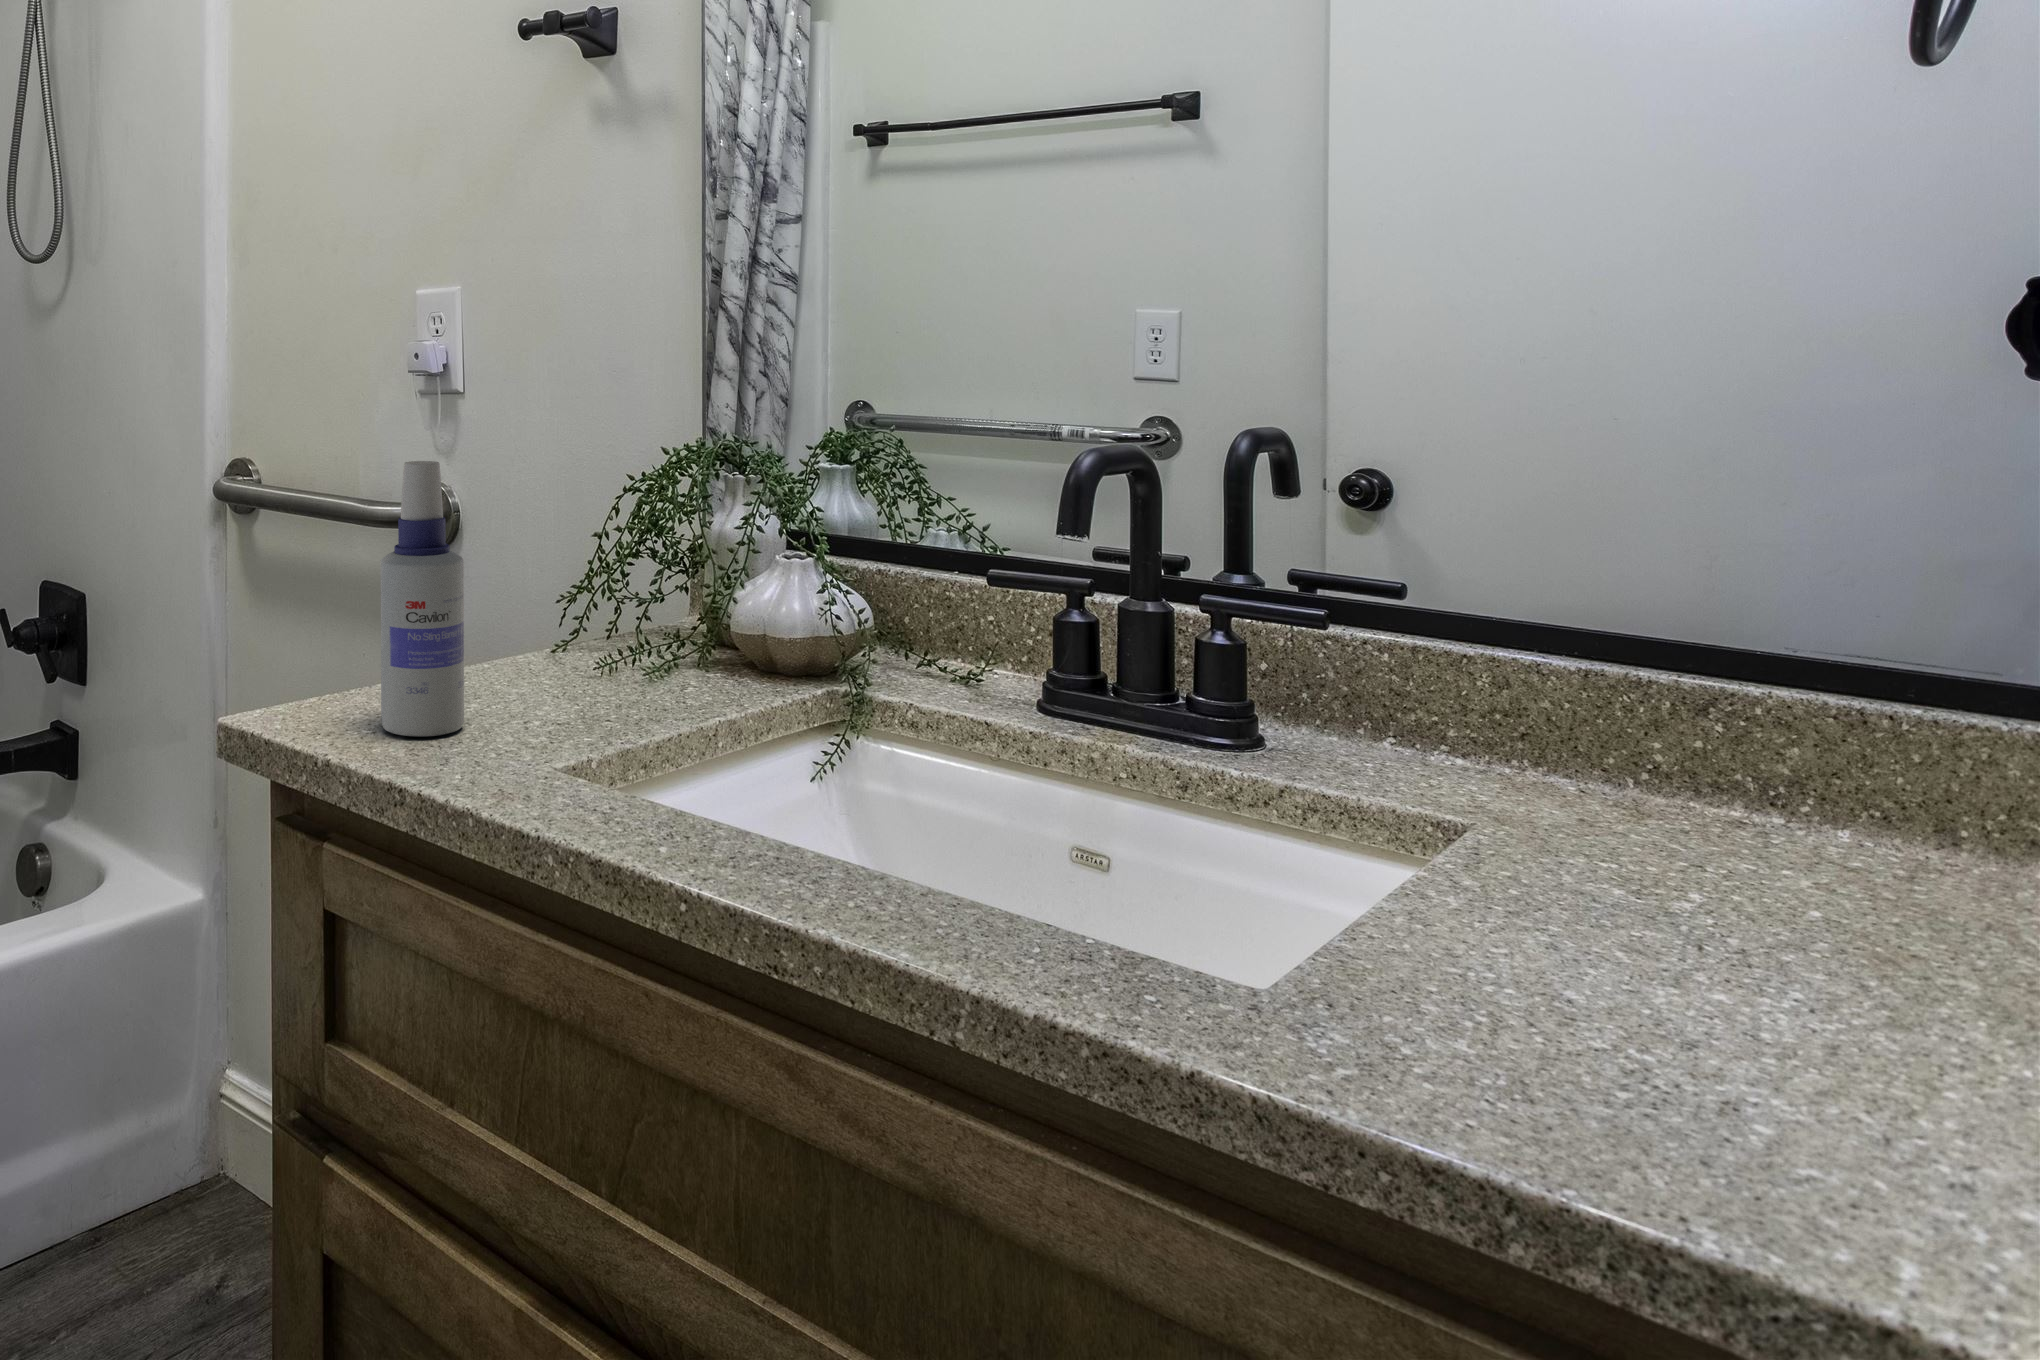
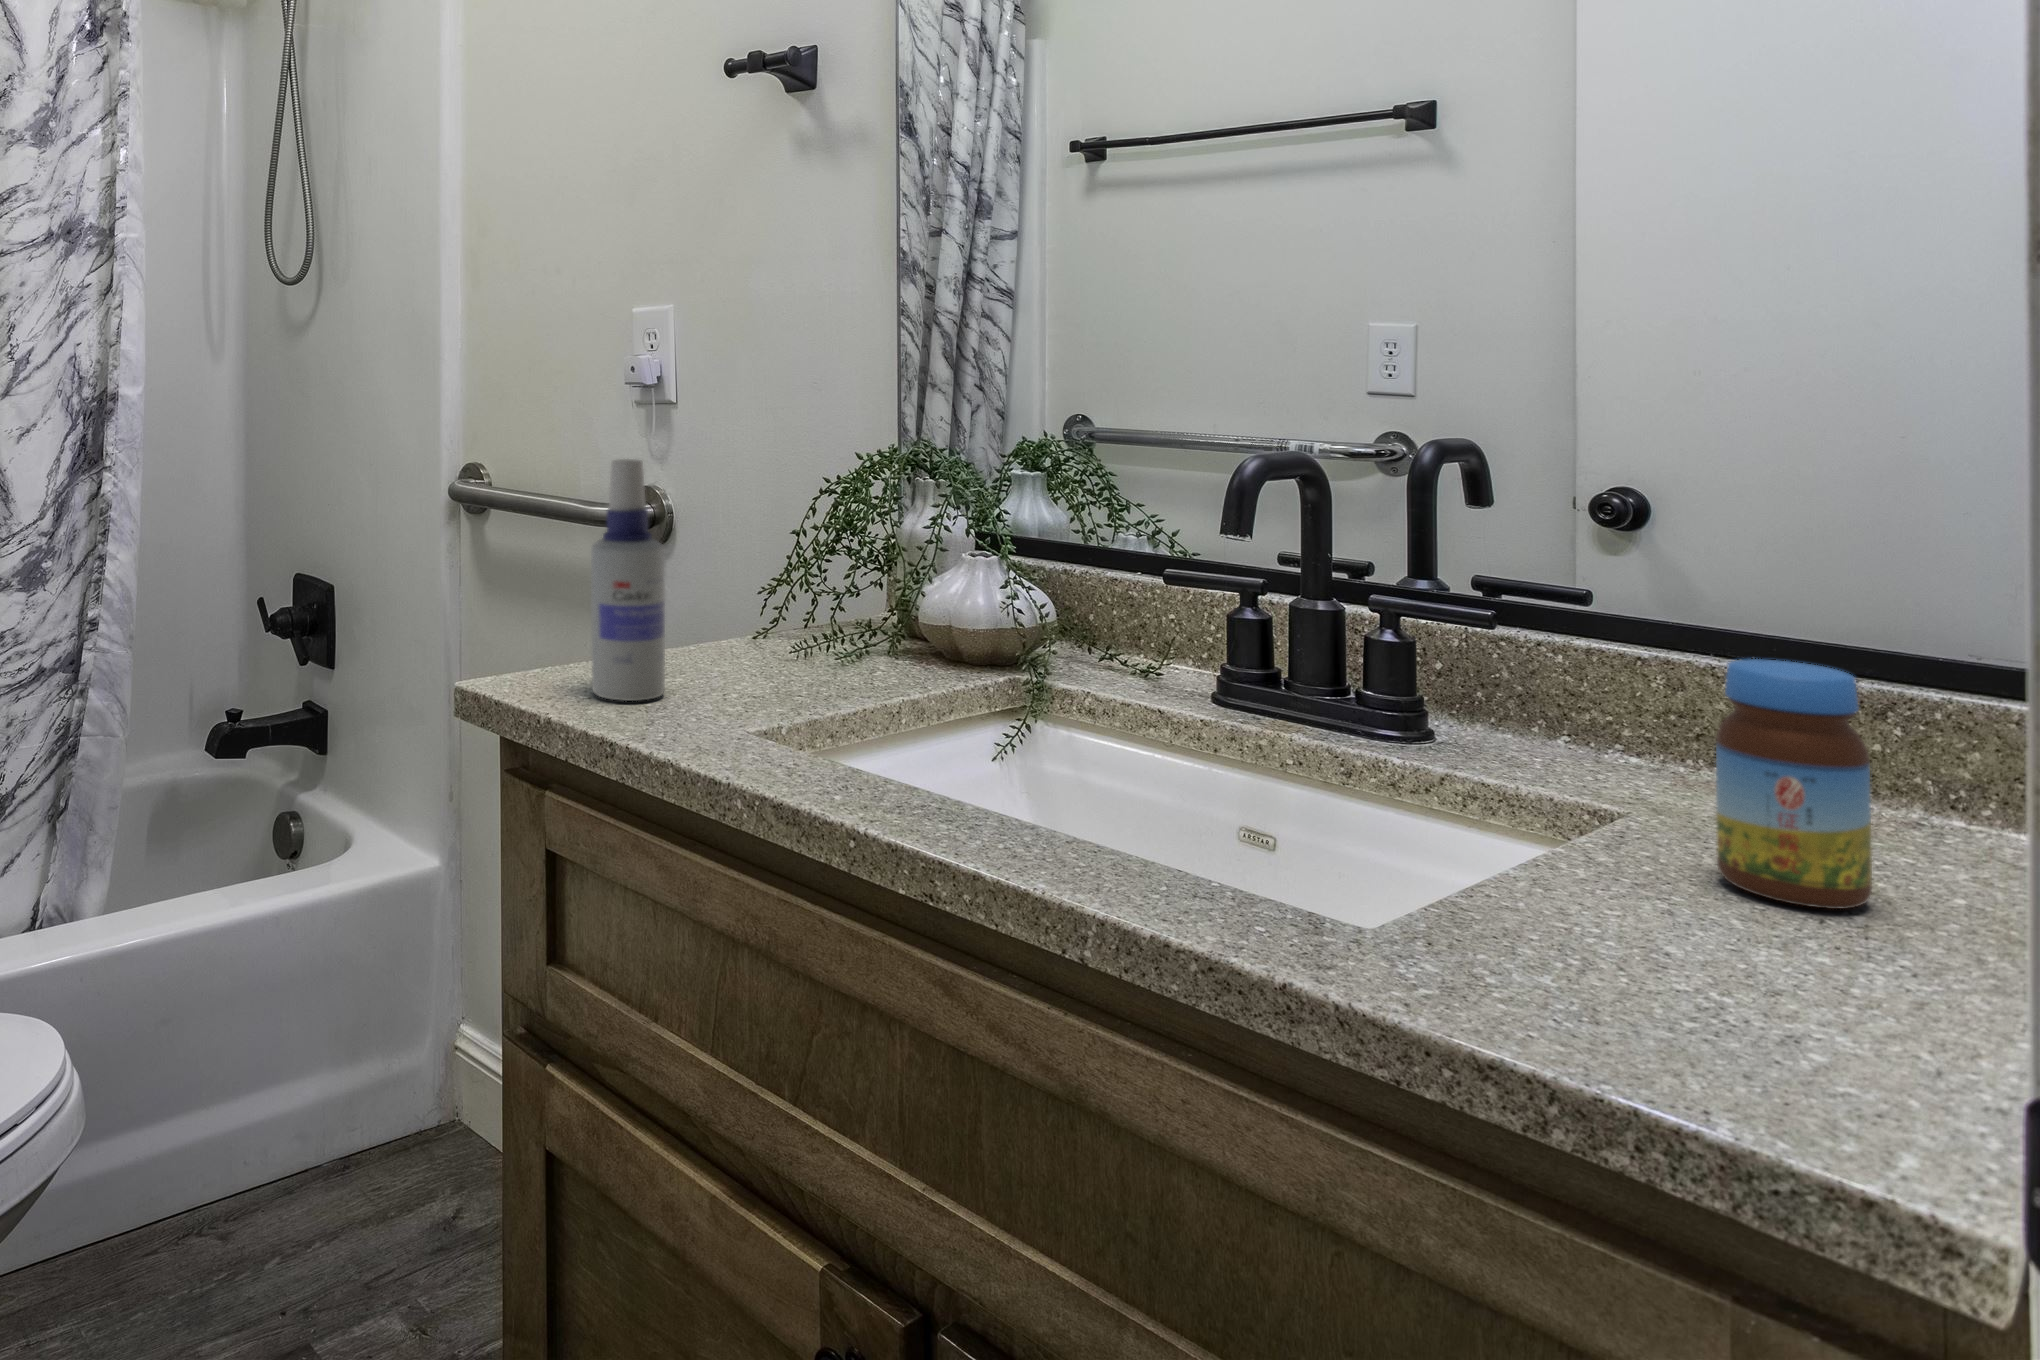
jar: none [1585,668,1740,934] -> present [1716,659,1872,909]

